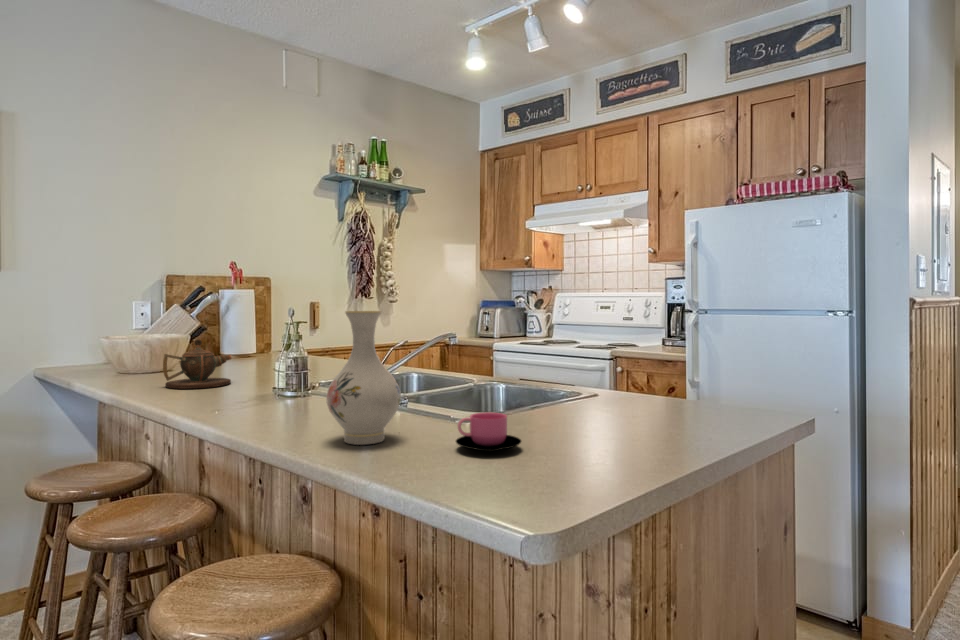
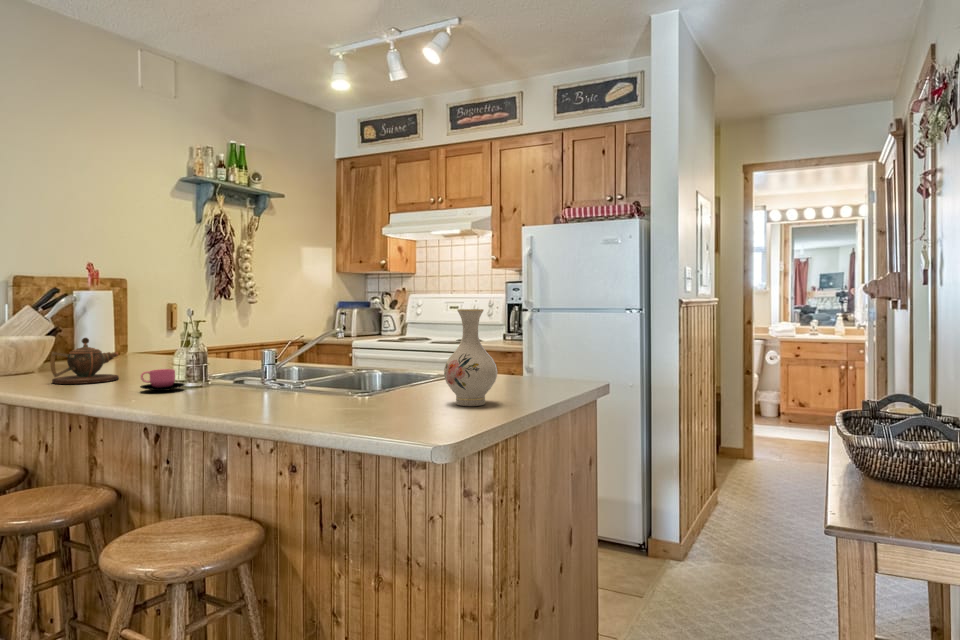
vase: present [326,311,401,445] -> present [444,309,497,406]
cup: present [456,412,521,451] -> present [140,369,184,391]

